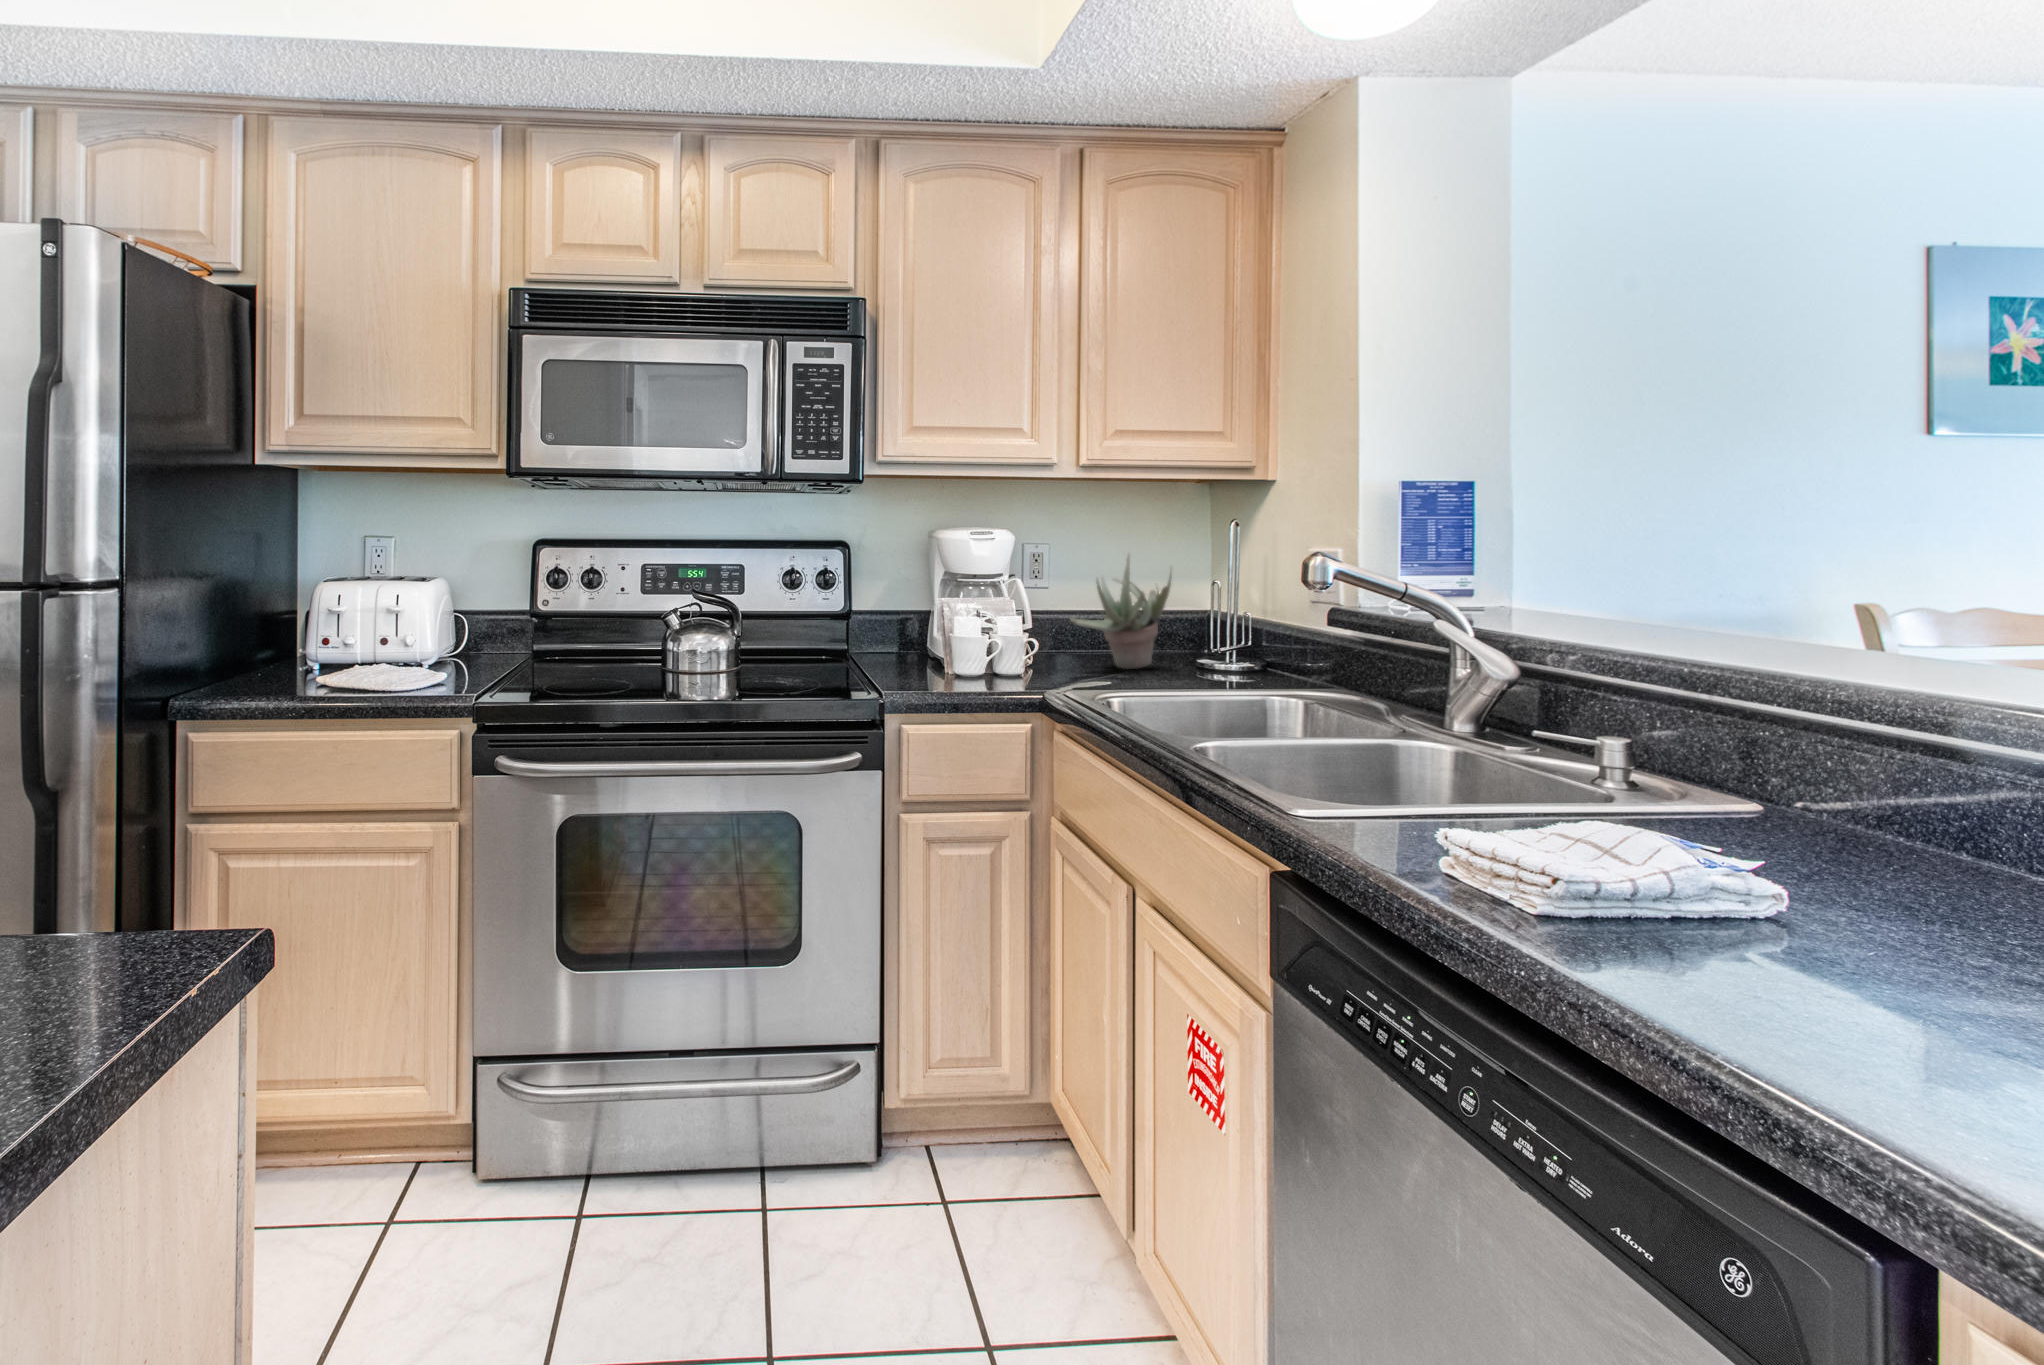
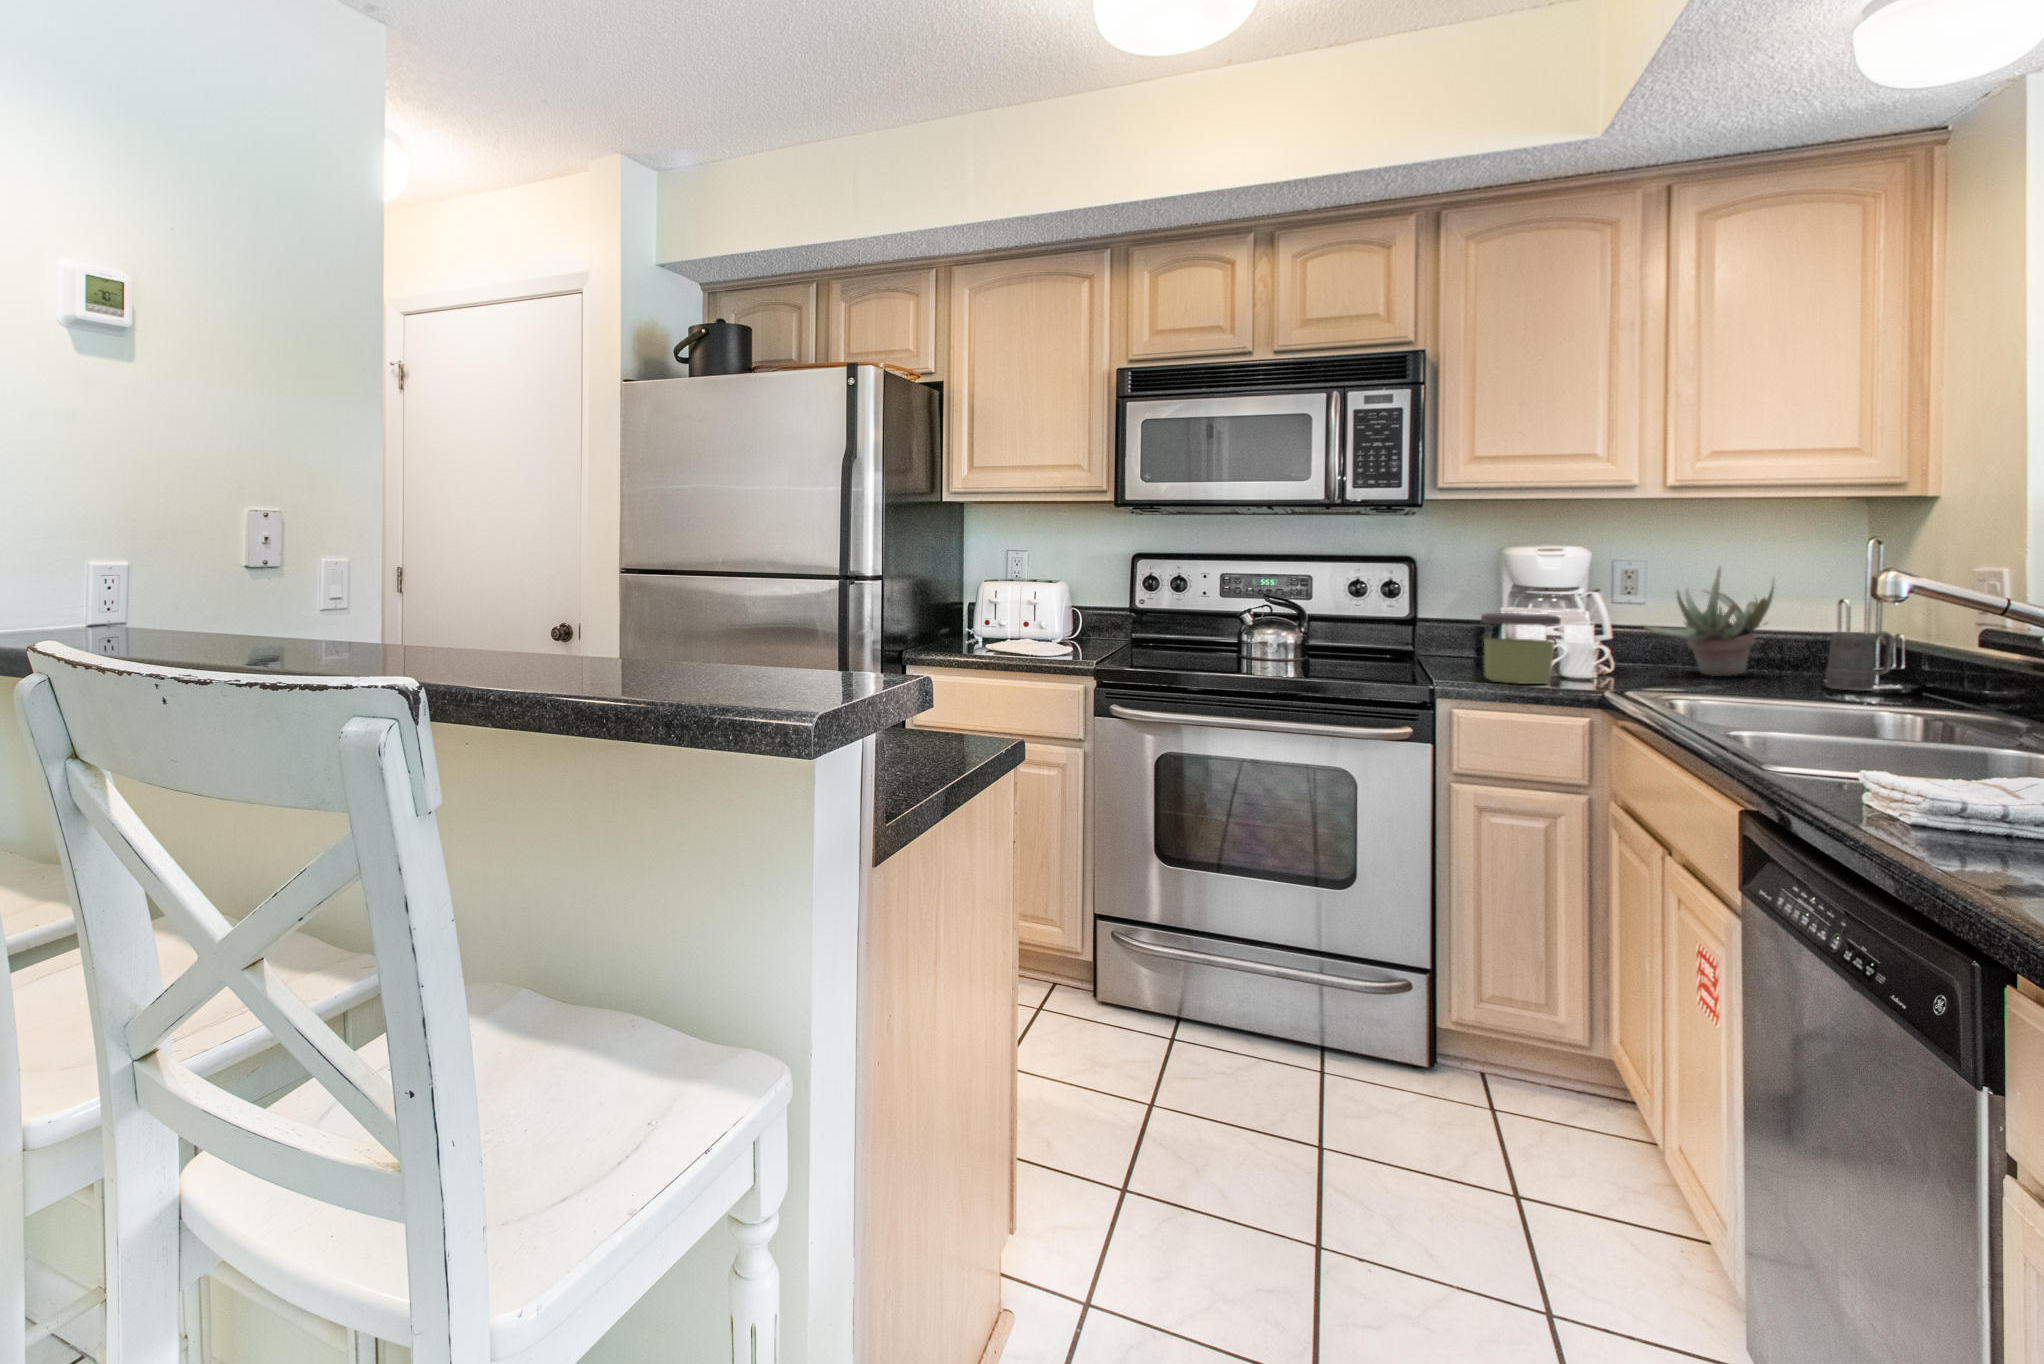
jar: none [924,607,1001,690] -> present [1481,613,1561,684]
mug: none [1217,619,1266,680] -> present [1825,631,1894,691]

